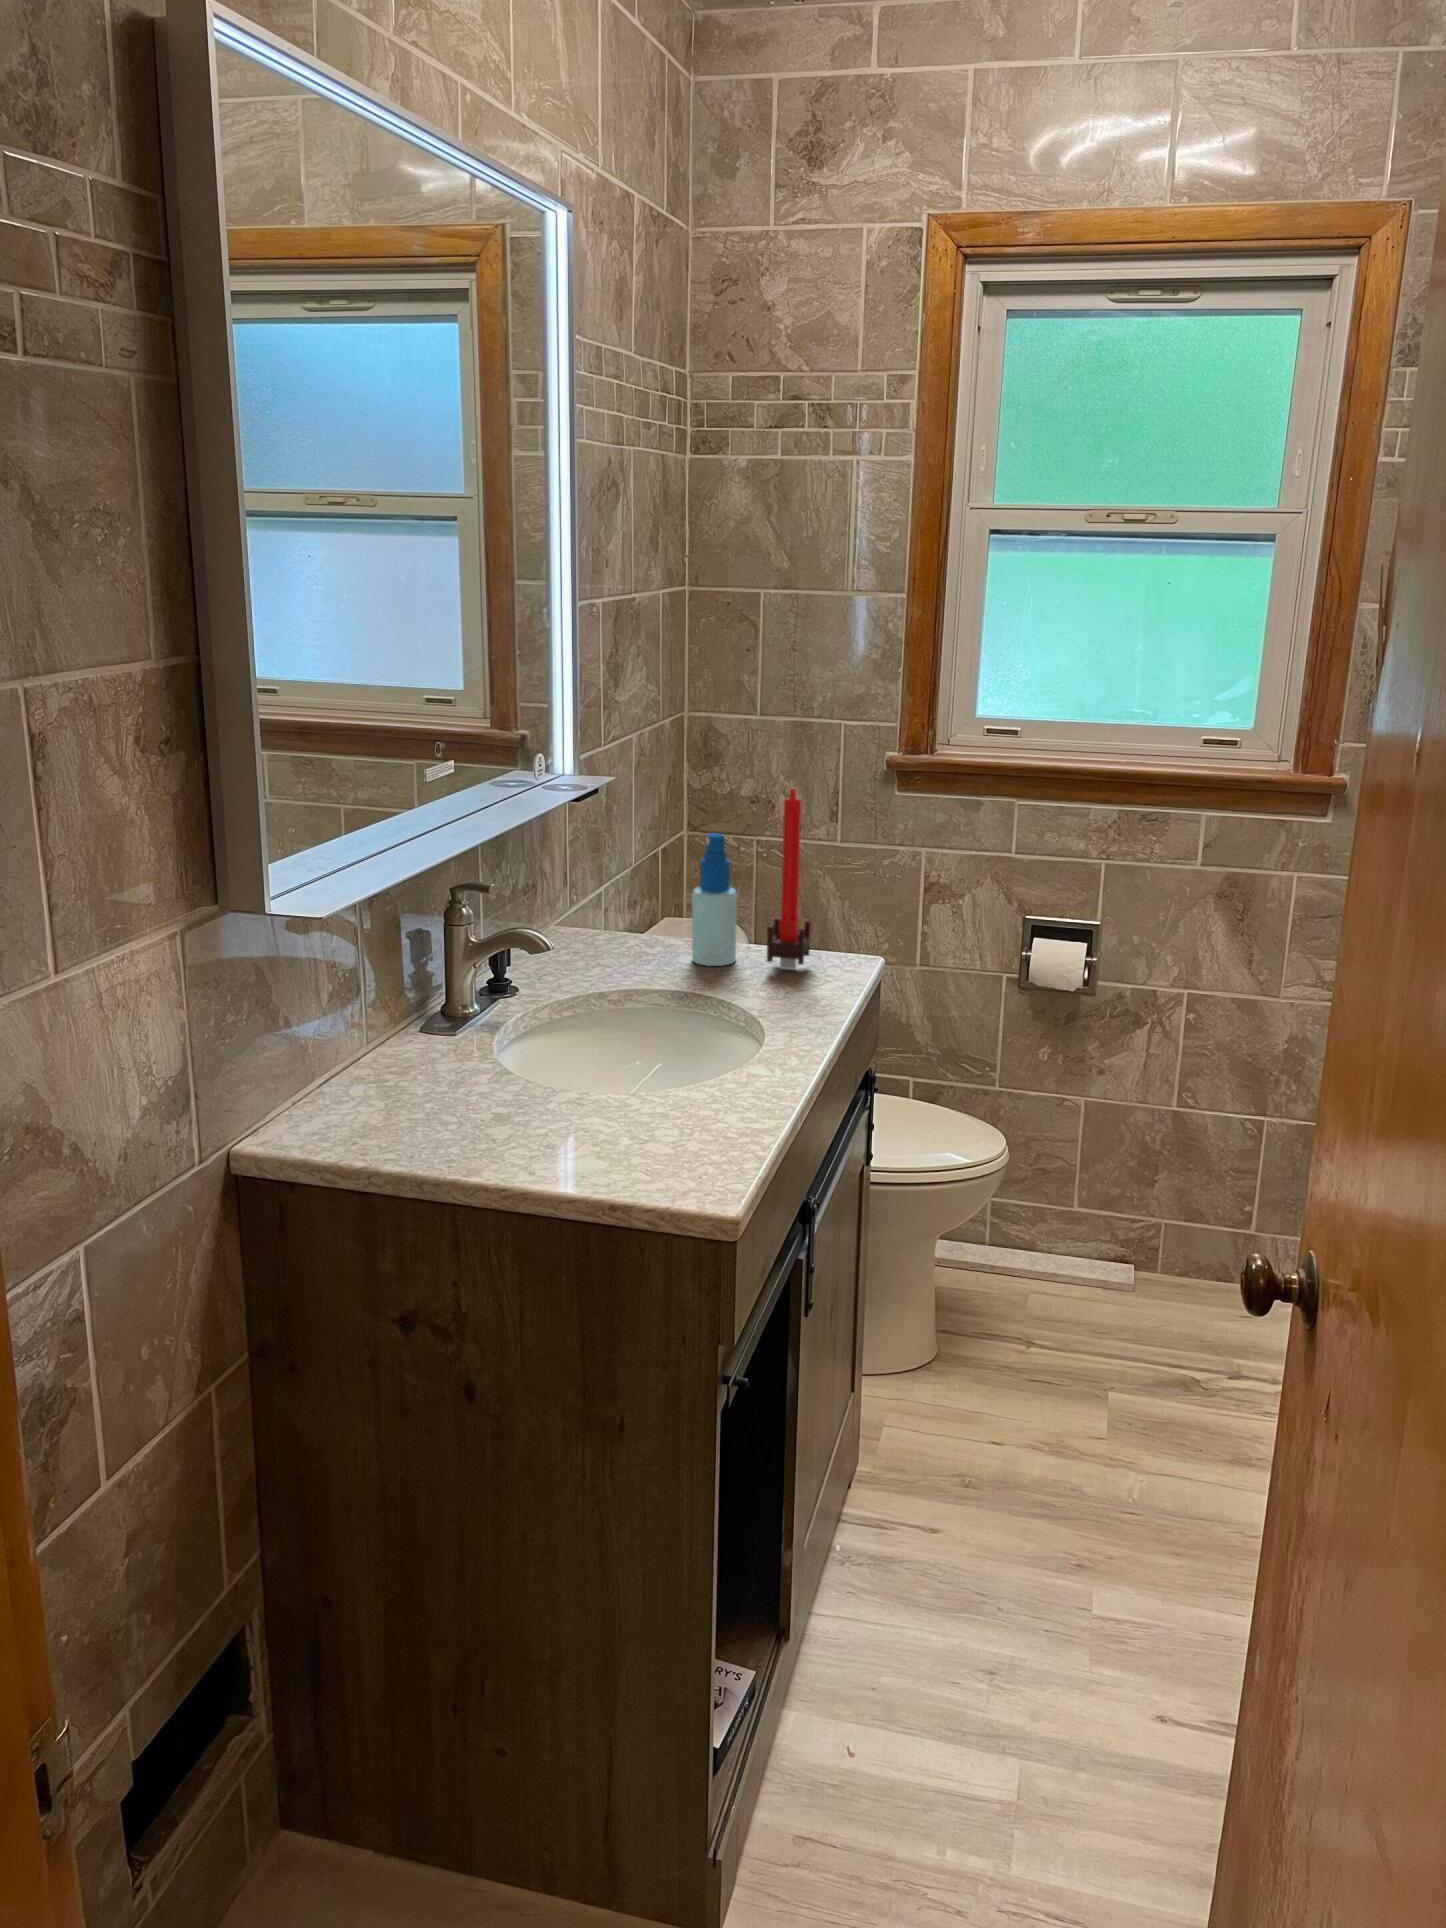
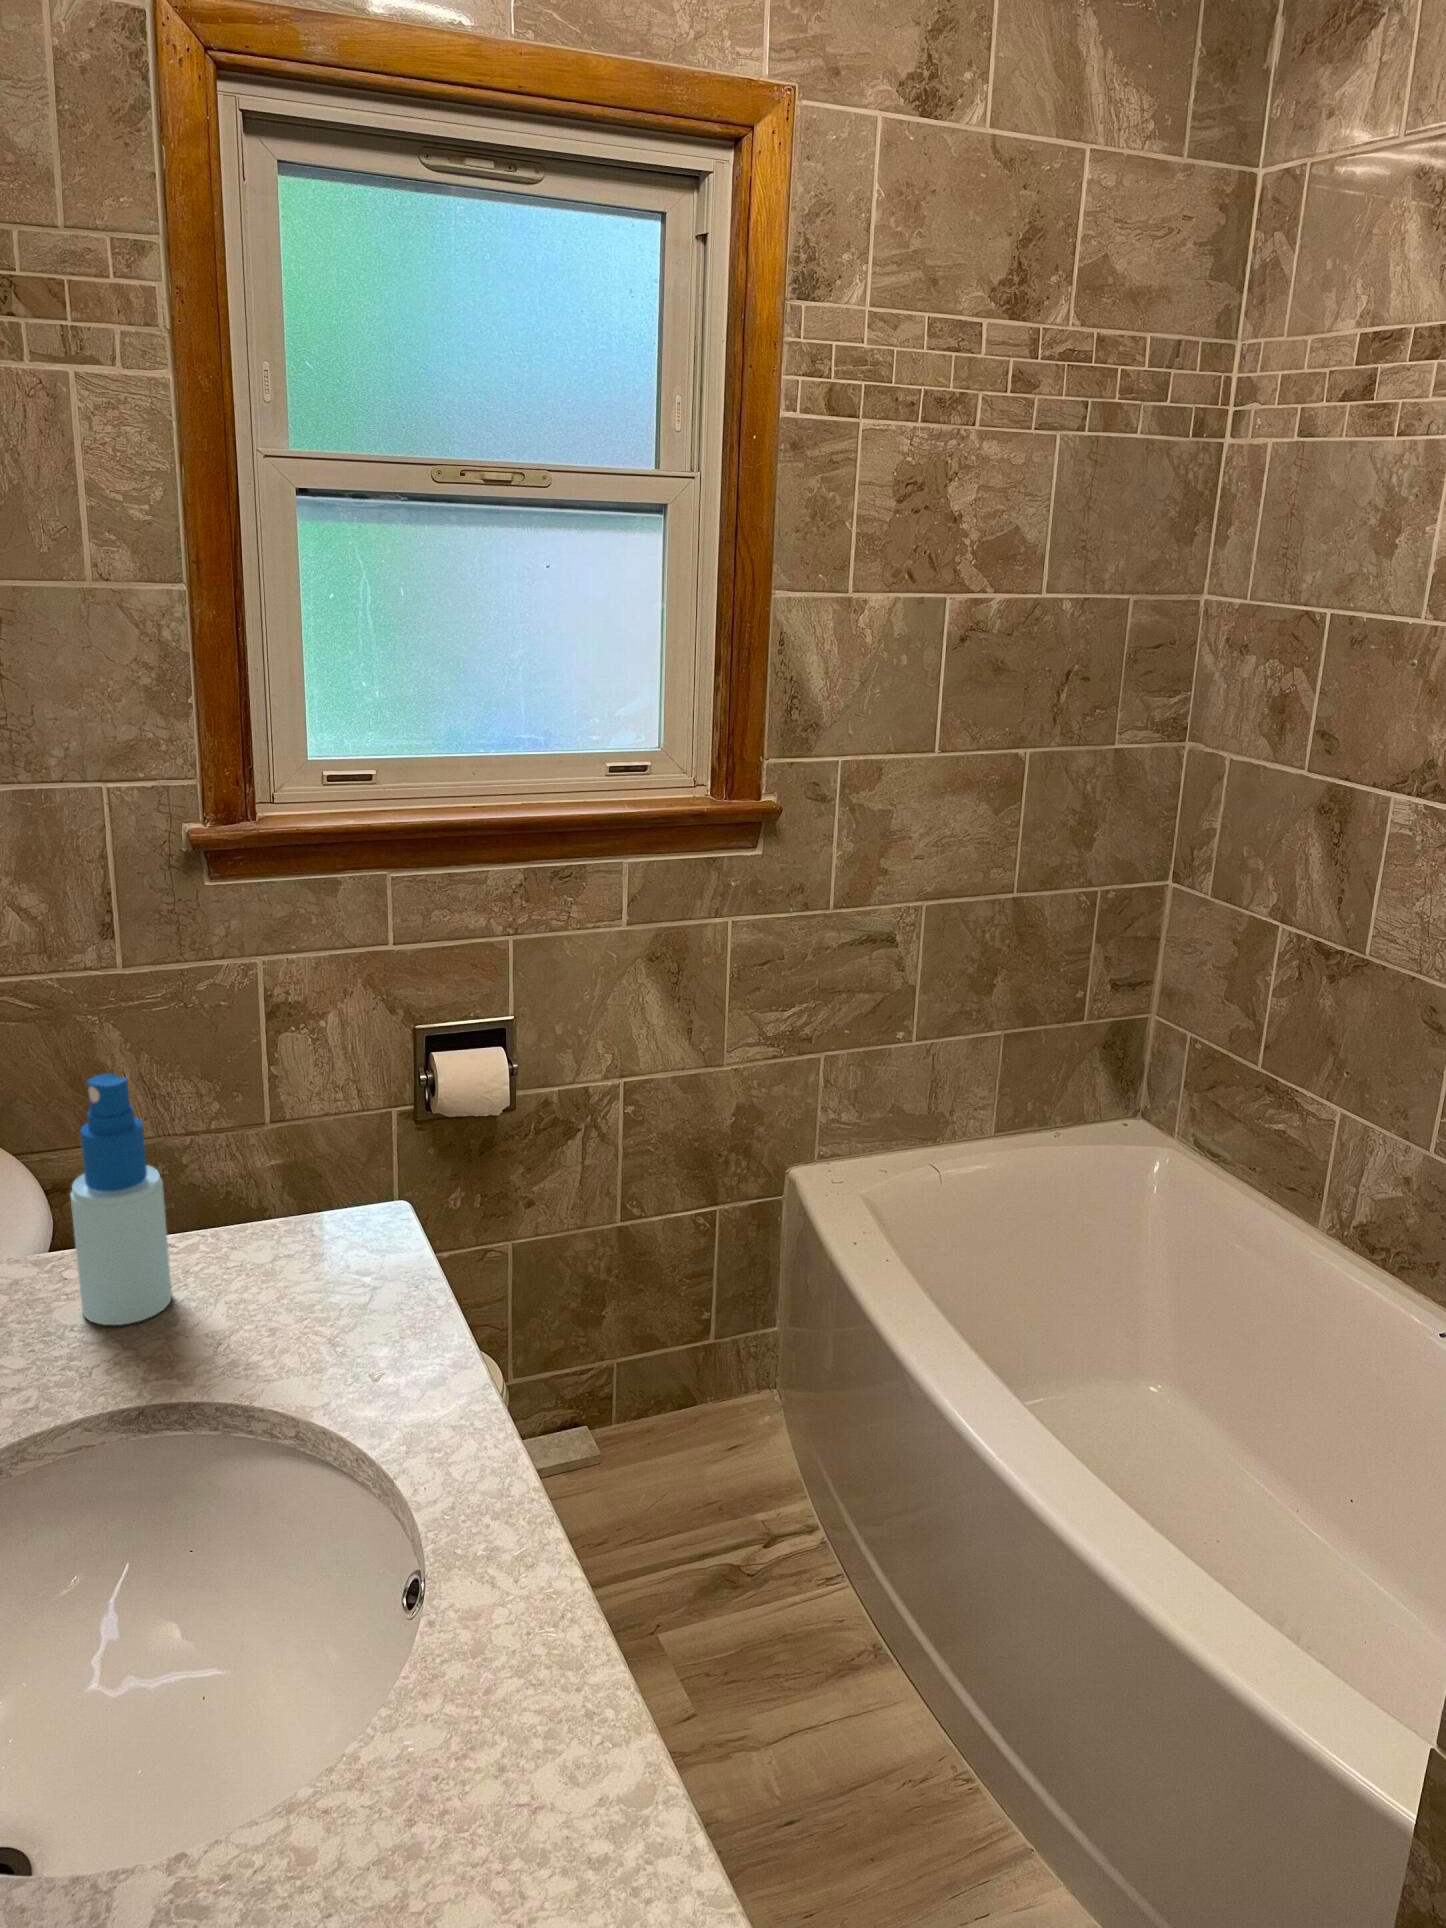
candle: present [767,788,811,970] -> none [239,971,321,1289]

